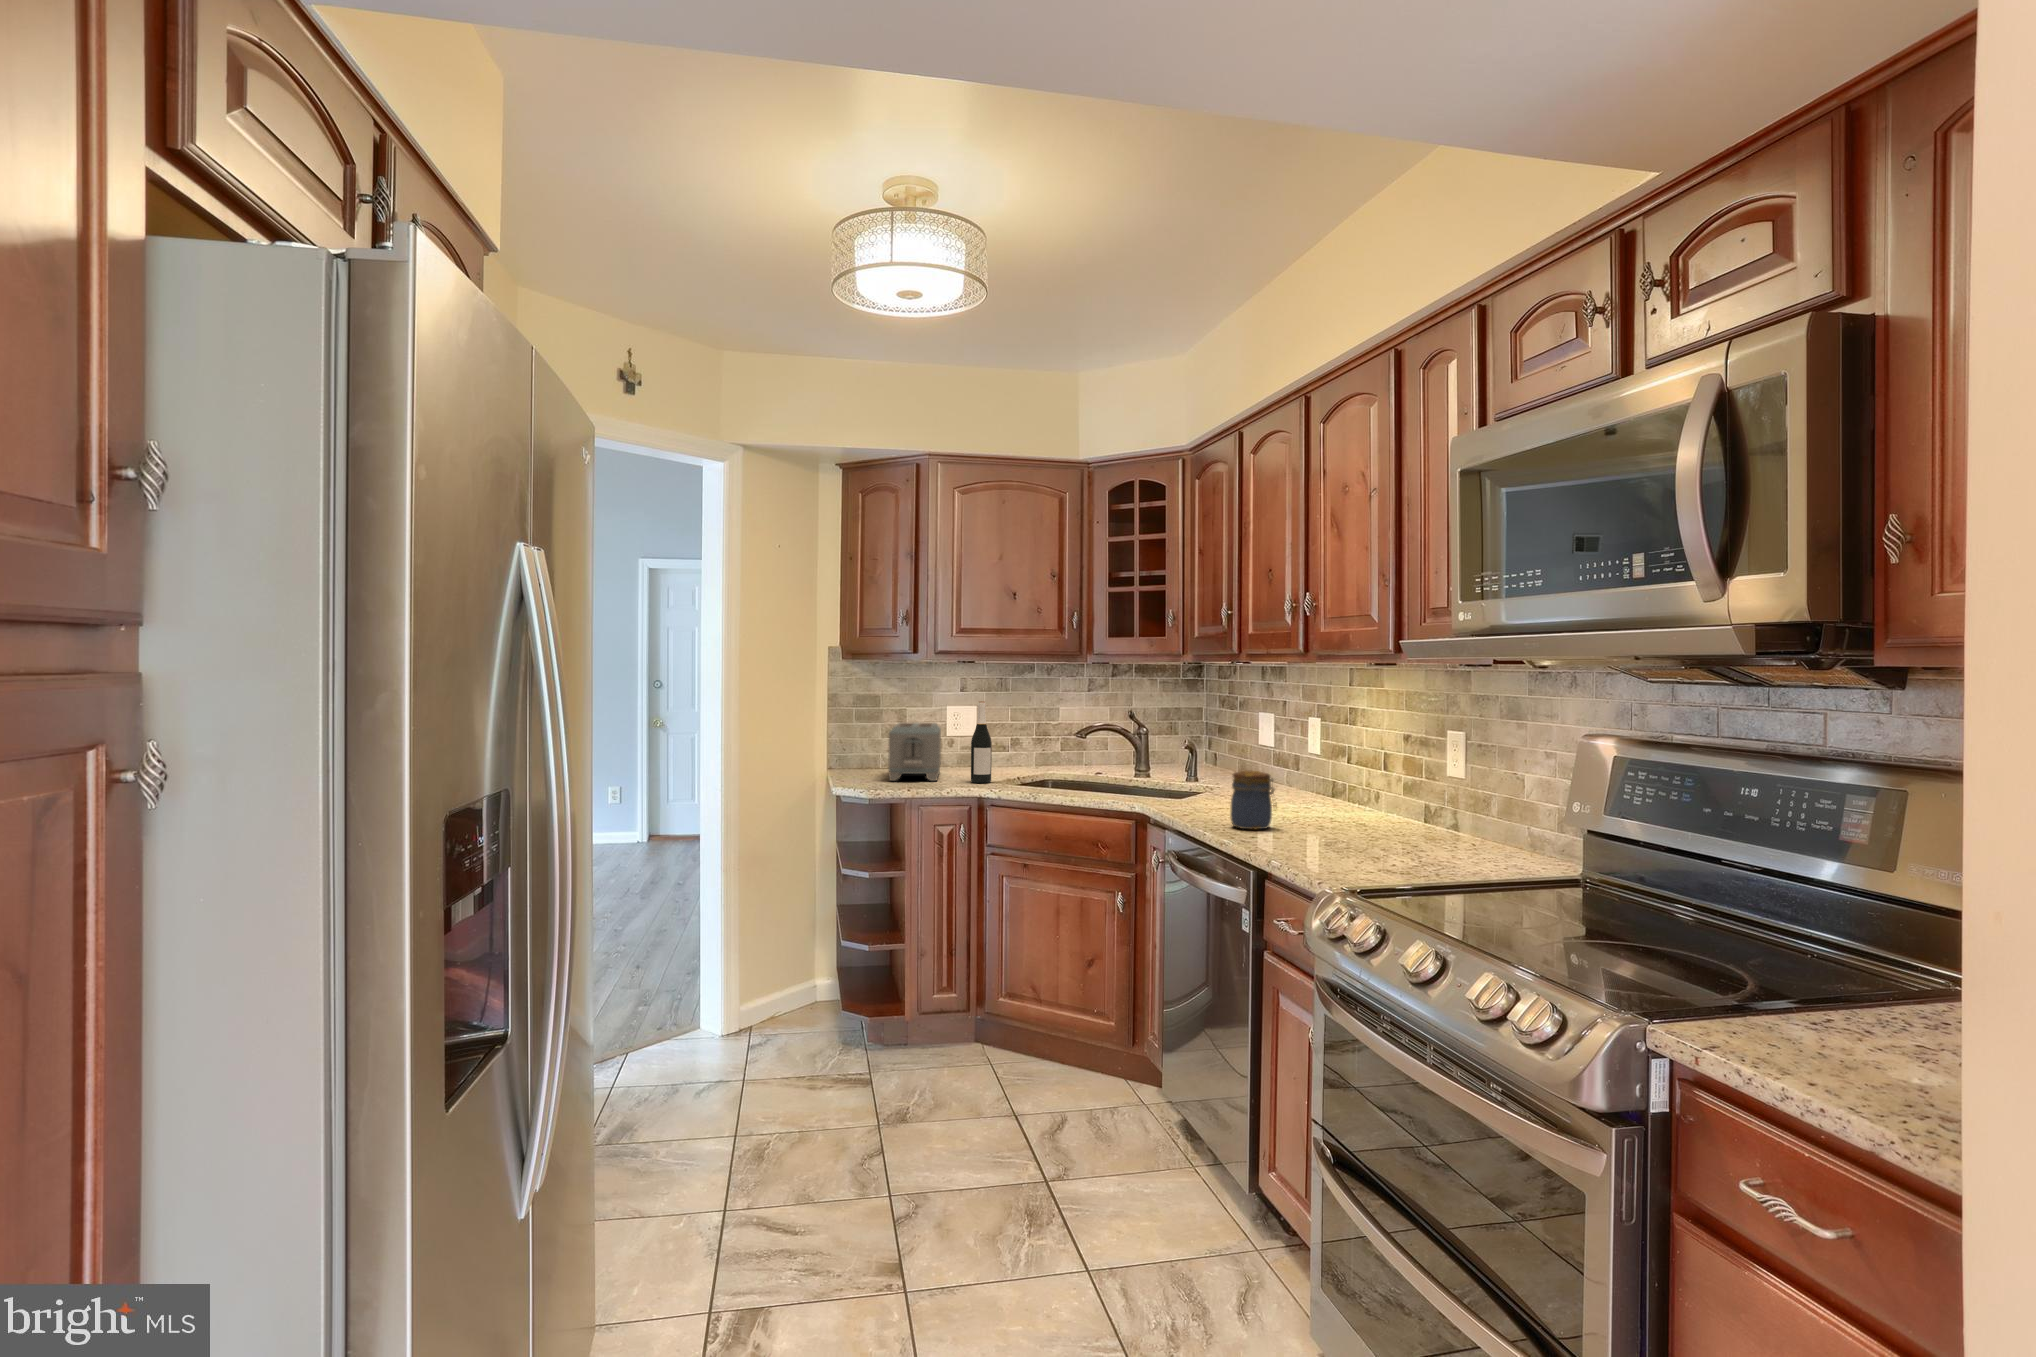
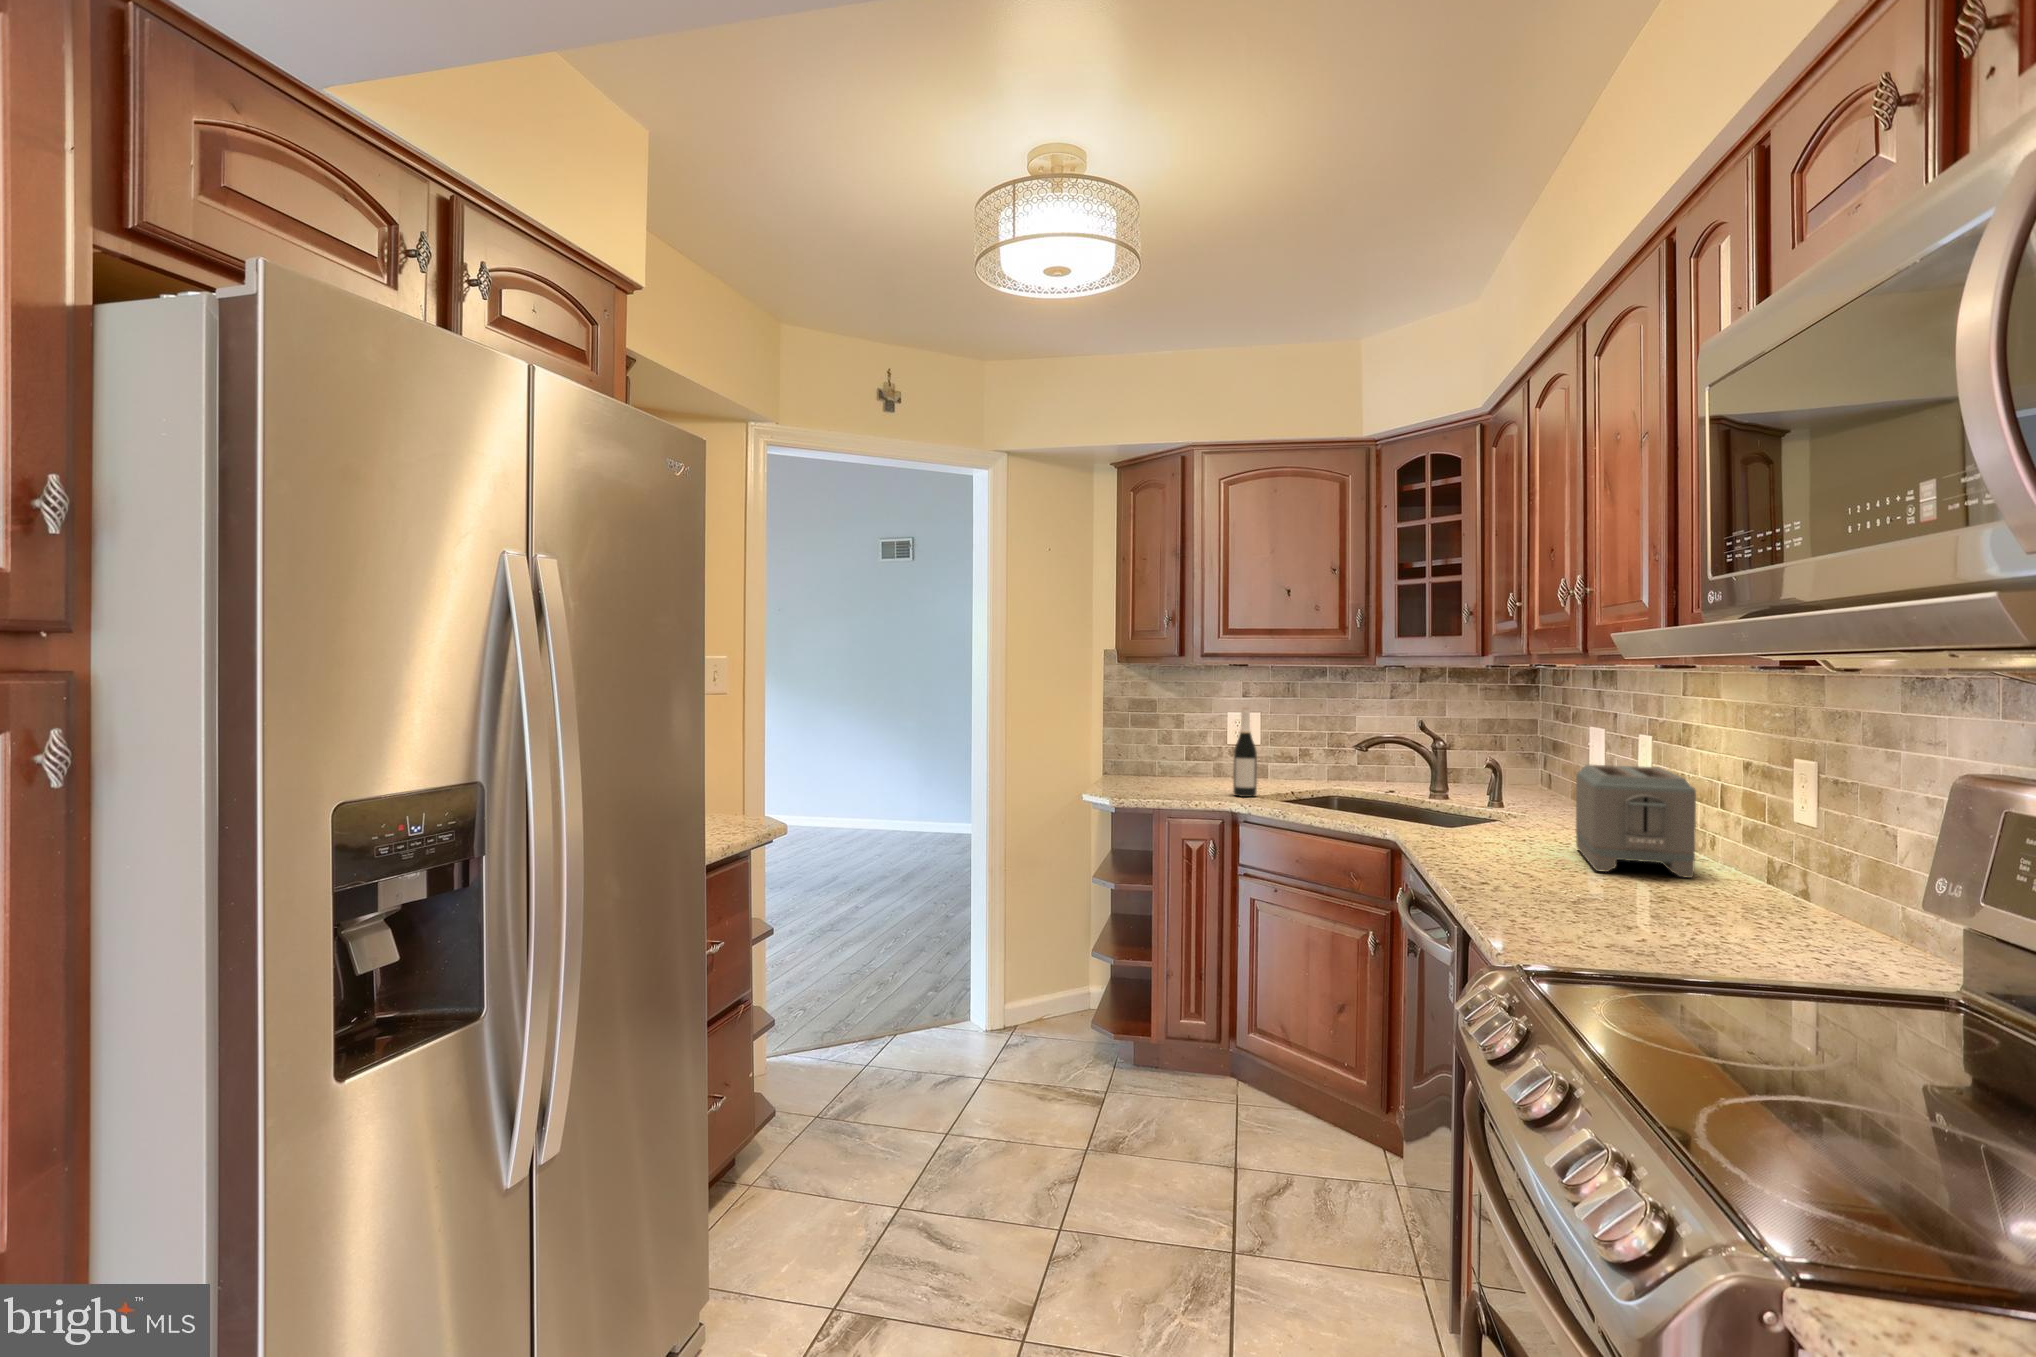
toaster: present [888,722,941,781] -> present [1576,765,1696,878]
jar: present [1230,771,1275,829] -> none [1473,799,1534,874]

